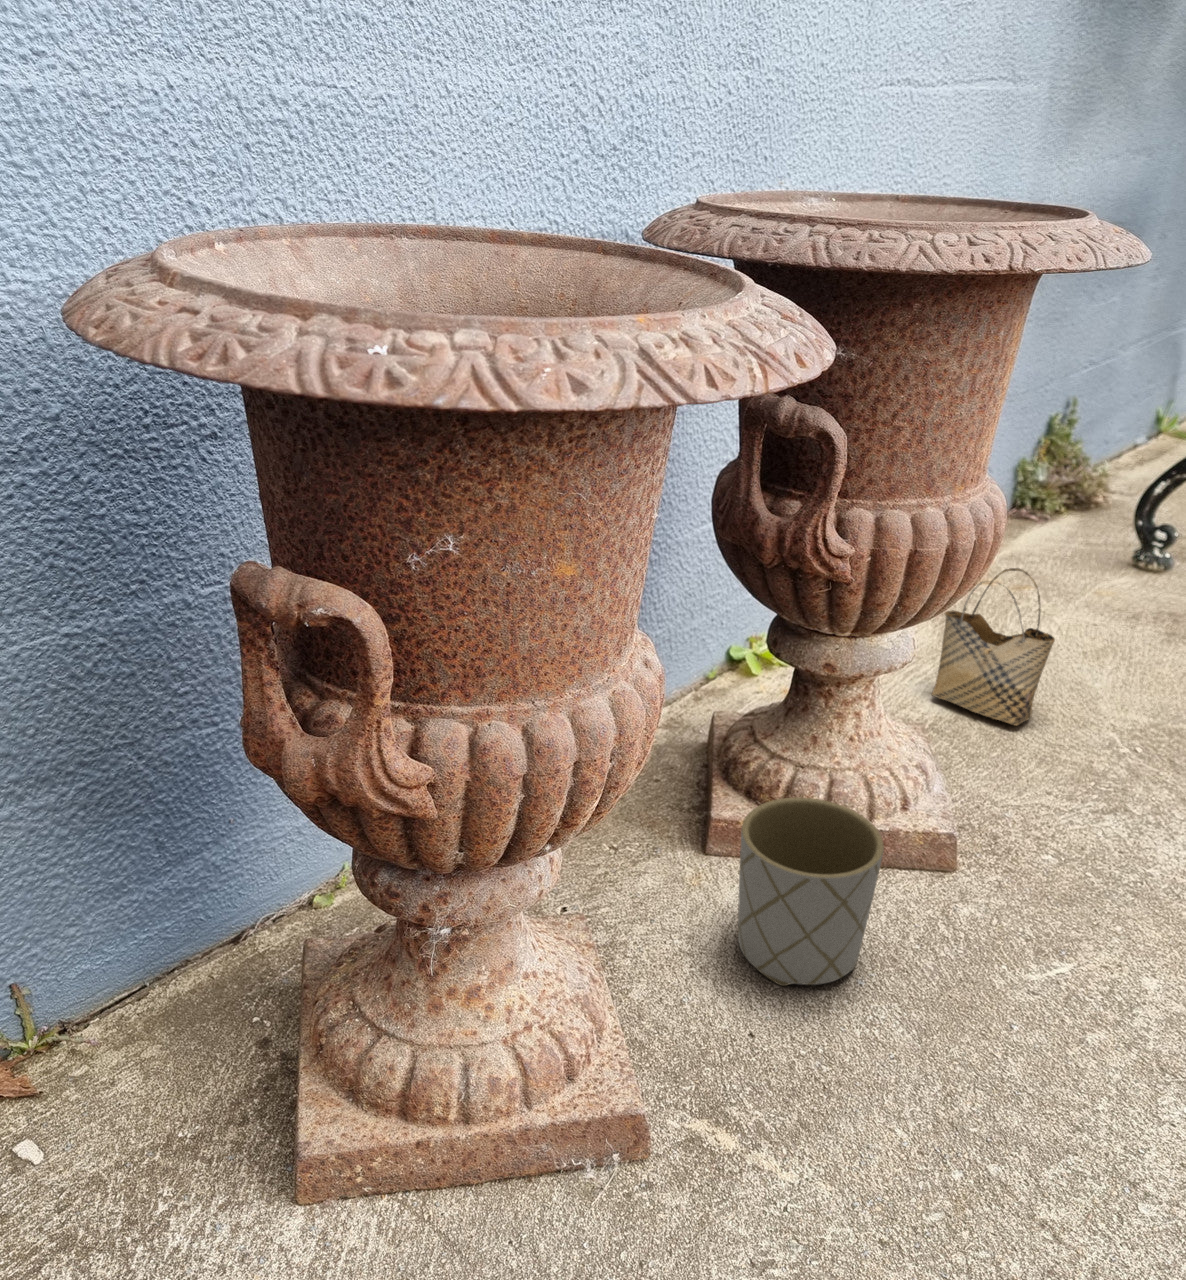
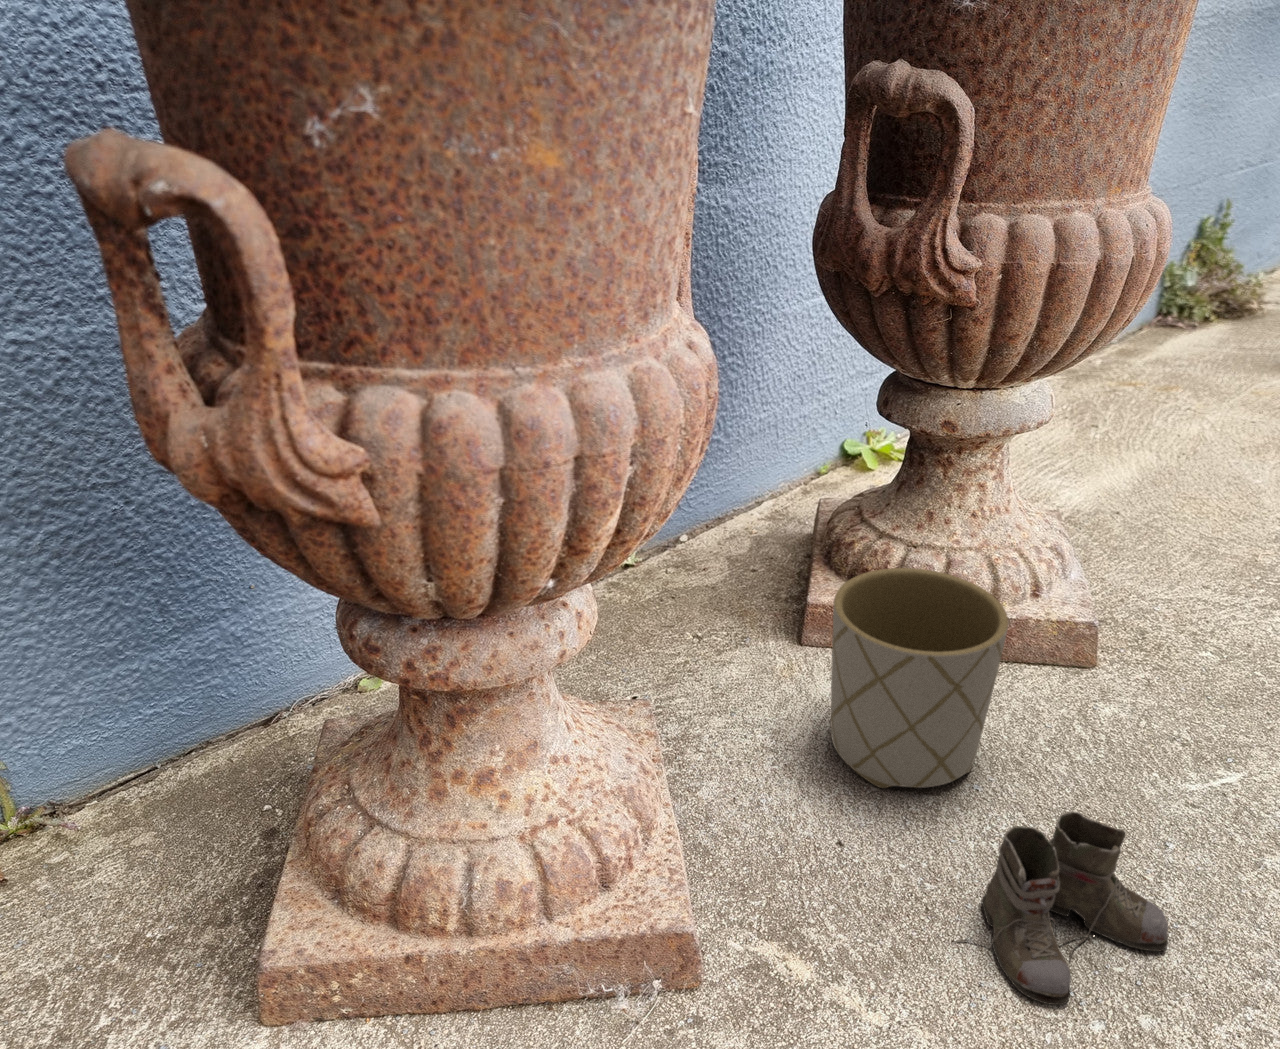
woven basket: present [932,568,1055,725] -> none [1069,335,1216,514]
boots: none [845,1004,1011,1159] -> present [957,812,1168,1005]

